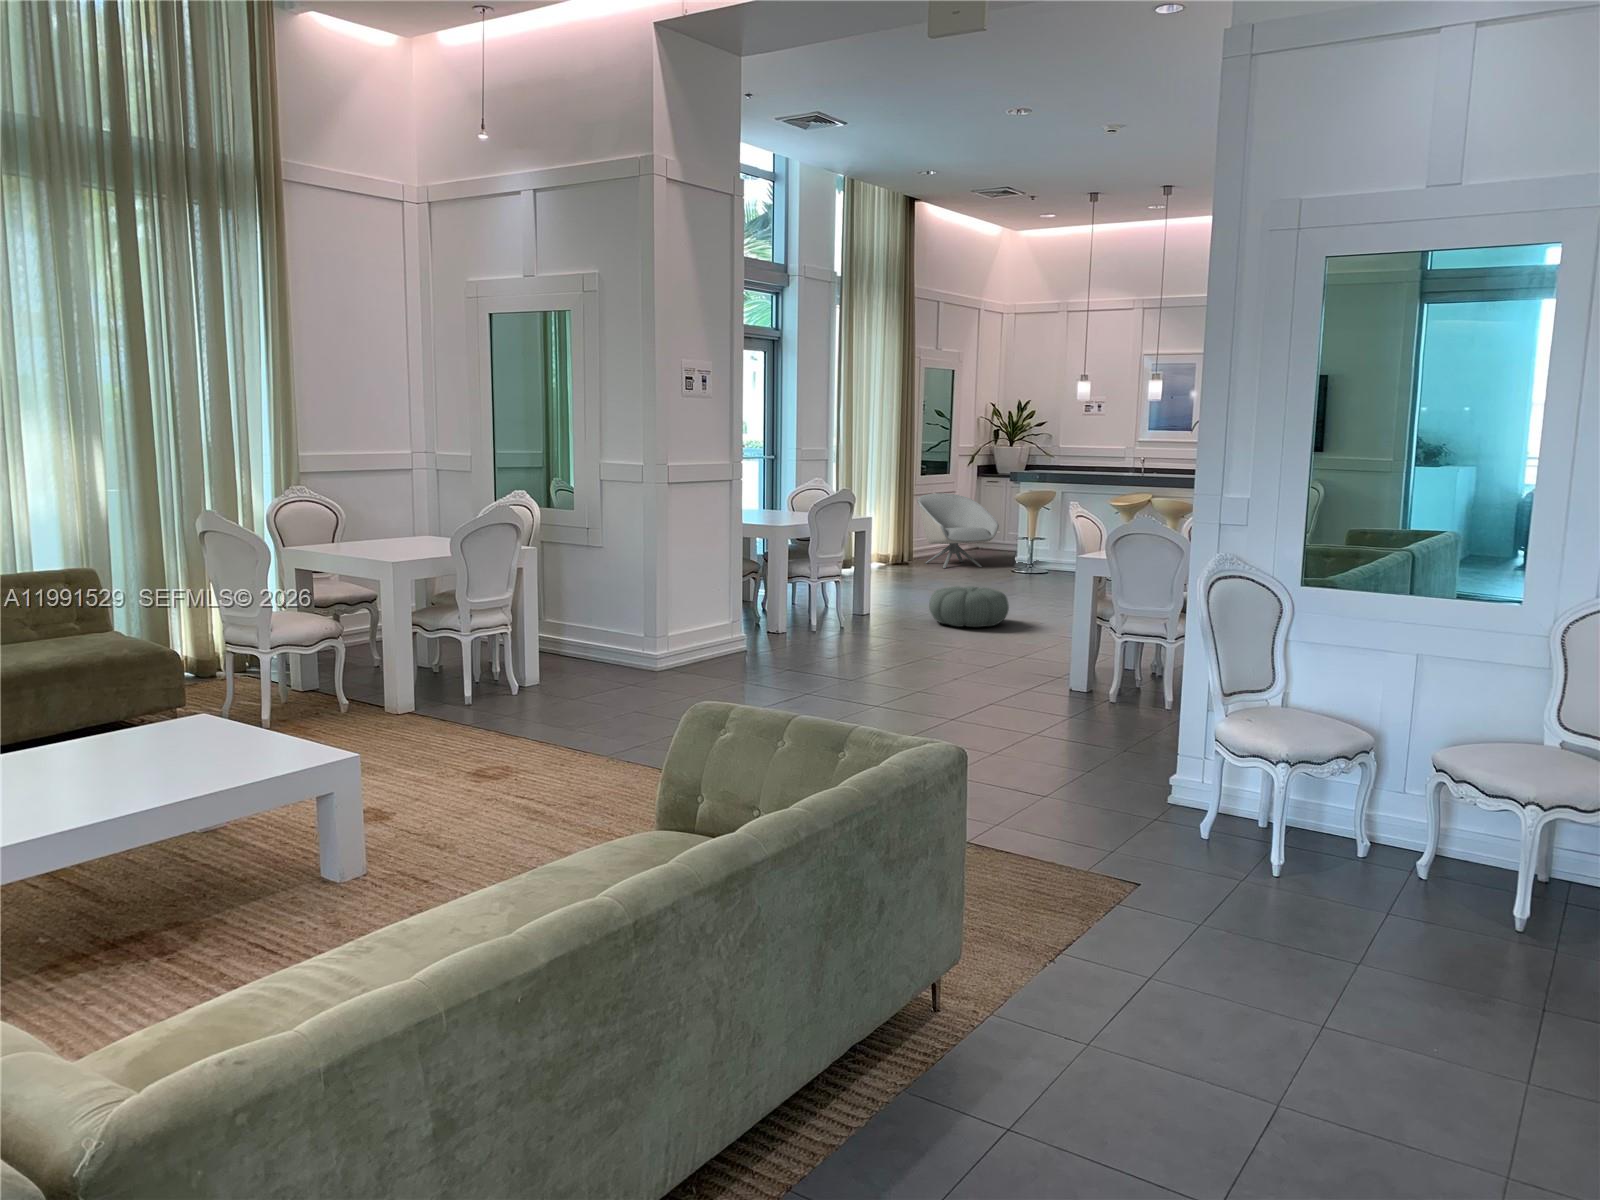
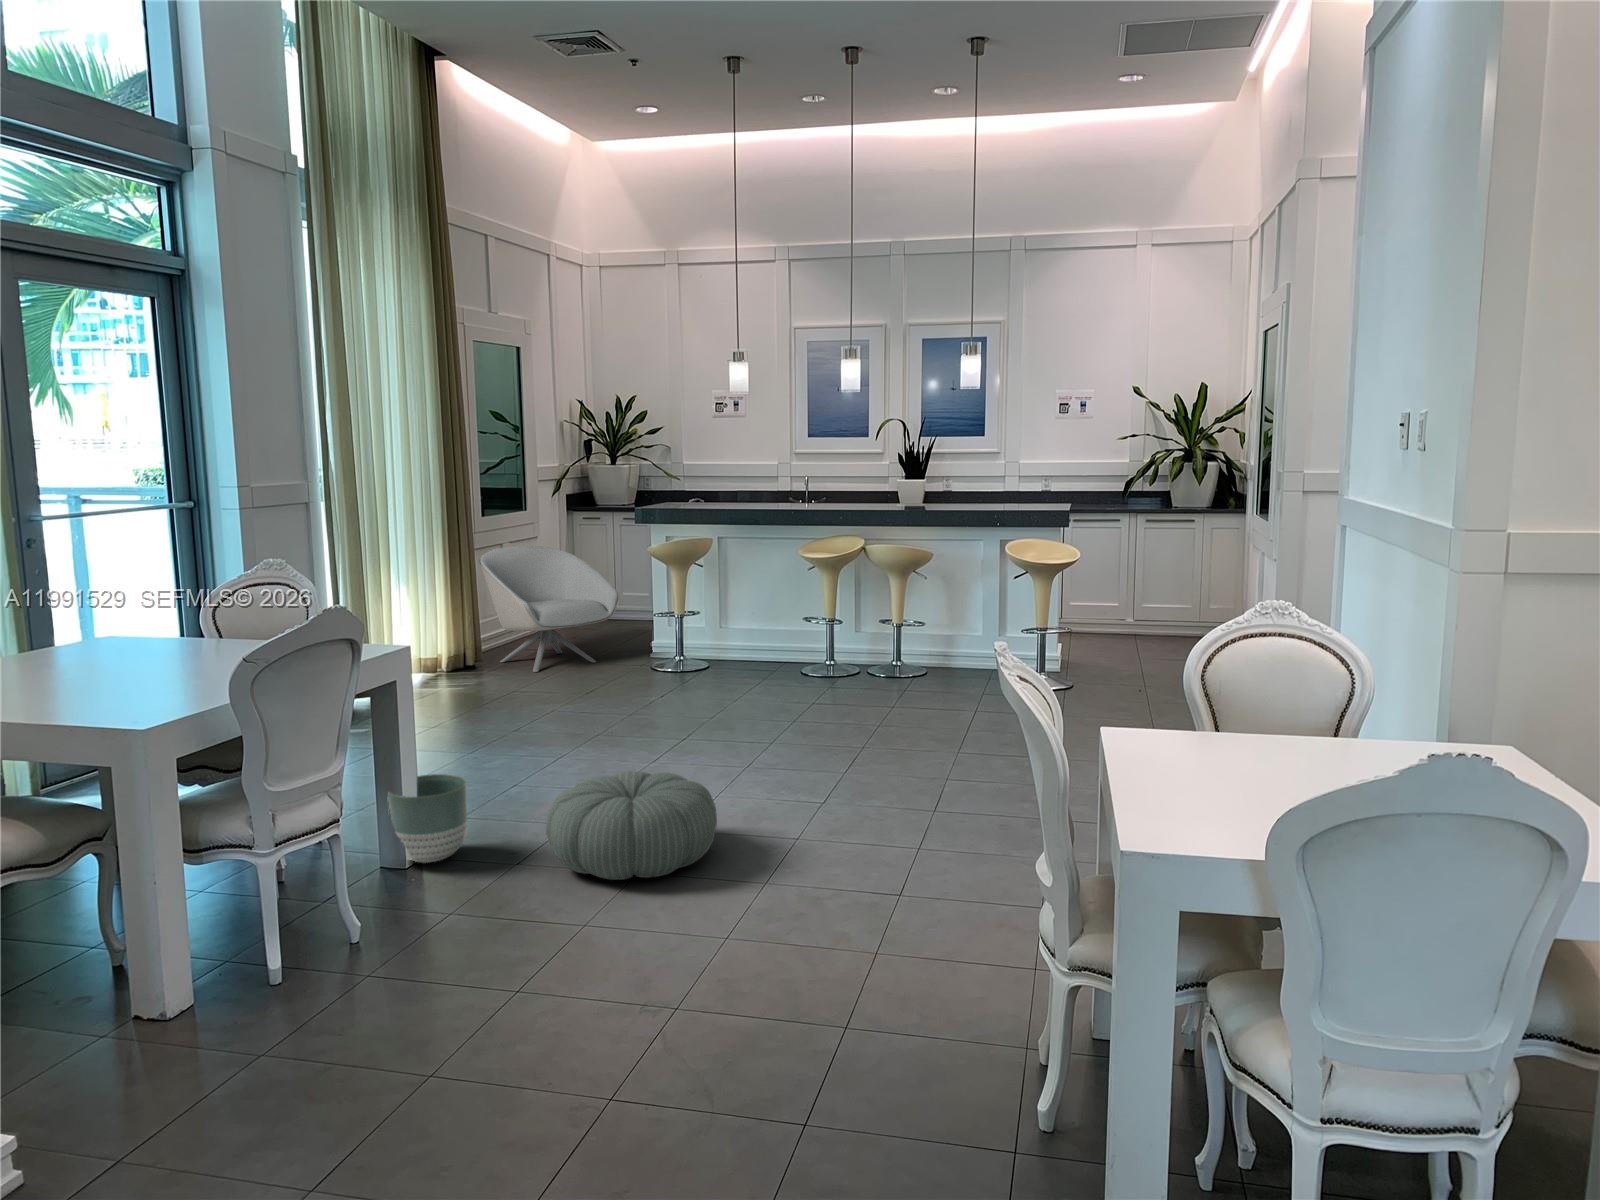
planter: none [862,579,896,616] -> present [387,774,468,863]

